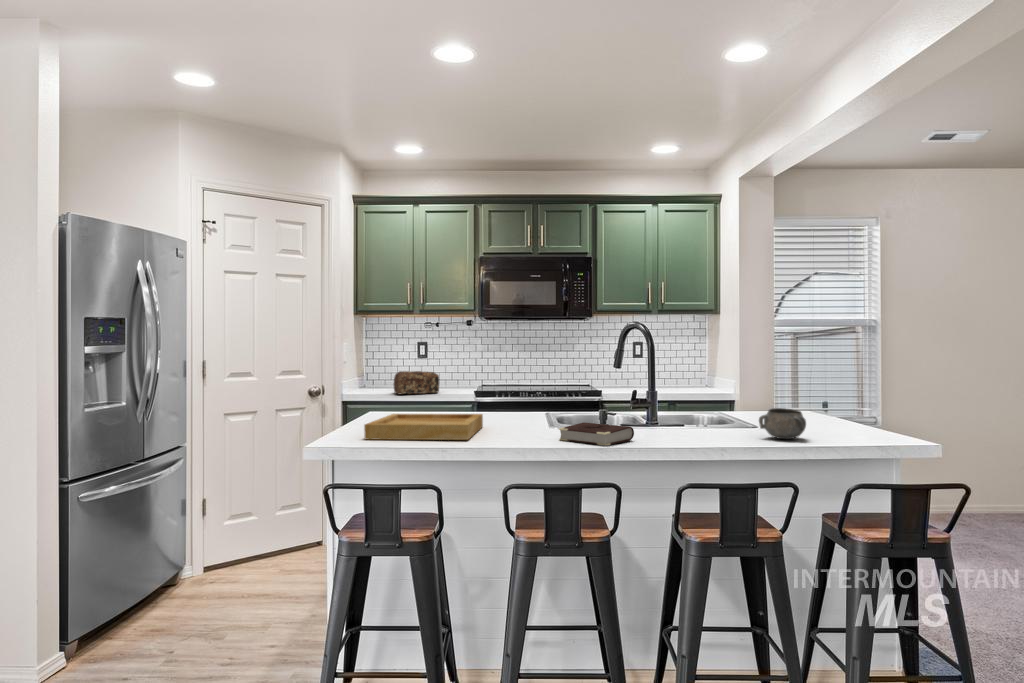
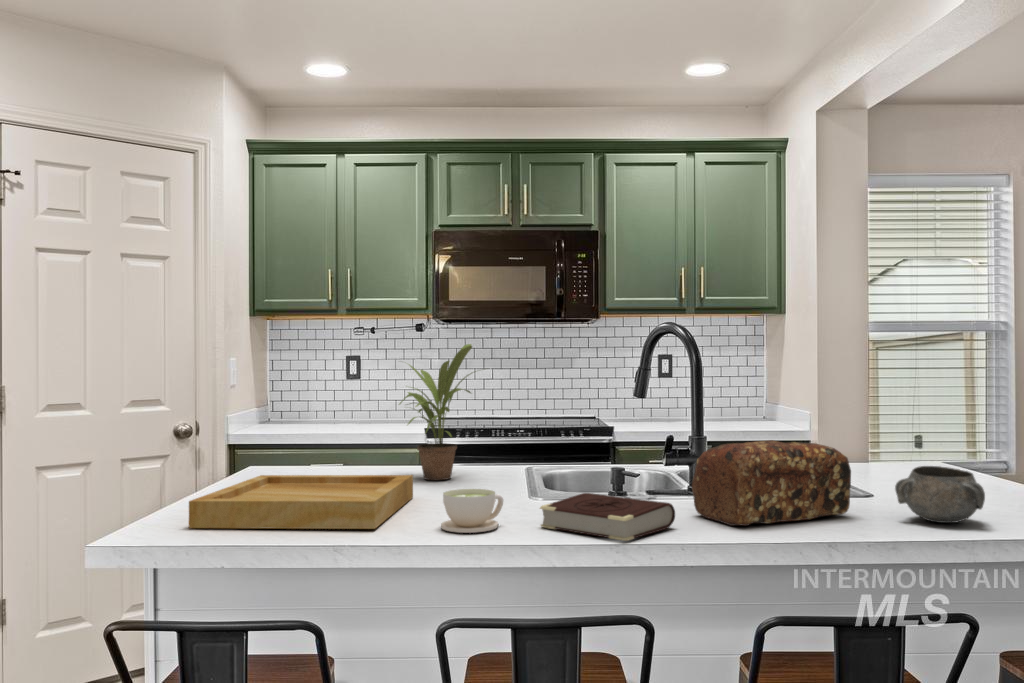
potted plant: none [469,336,525,419] -> present [400,344,472,480]
bread loaf: present [394,371,440,394] -> present [692,440,851,526]
coffee cup: none [504,419,538,442] -> present [441,489,503,533]

